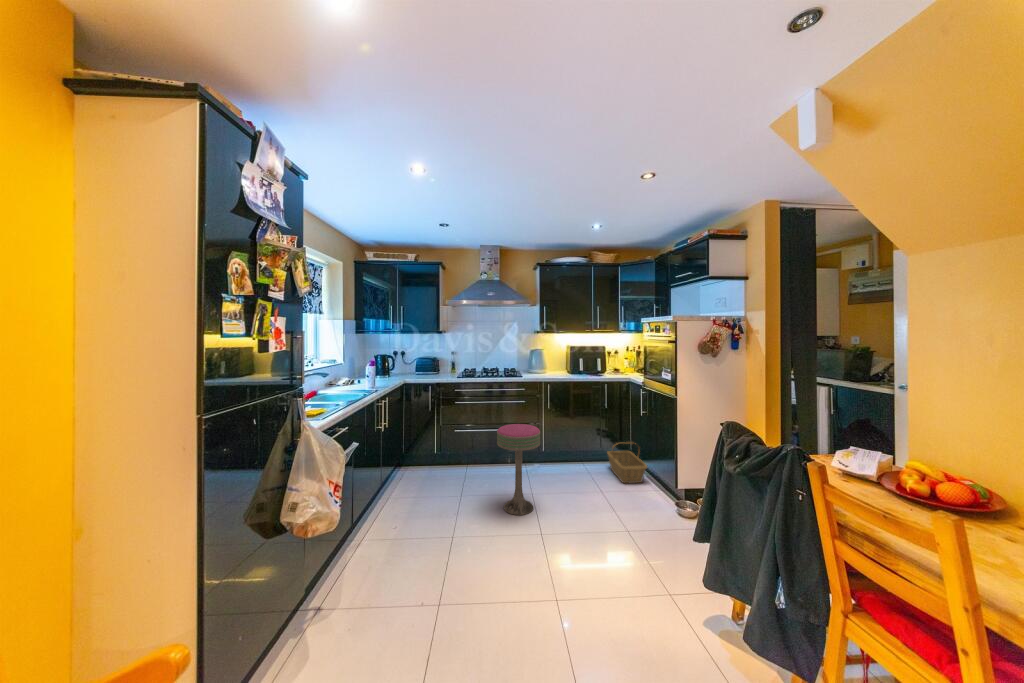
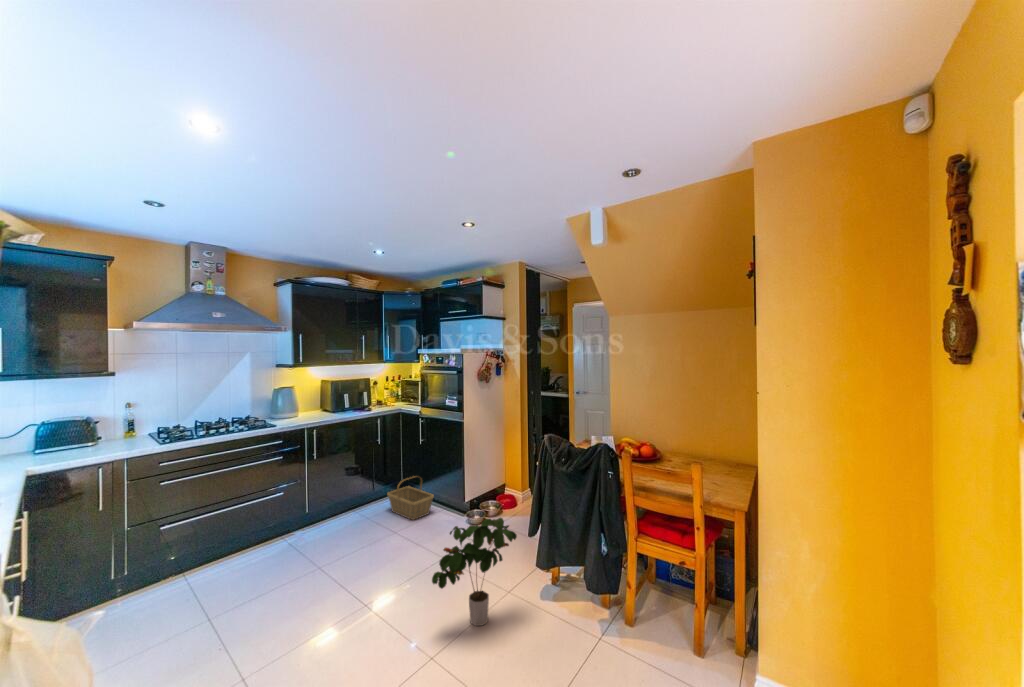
bar stool: present [497,424,540,515] -> none [289,482,348,601]
potted plant: none [566,495,670,614] -> present [432,518,517,626]

